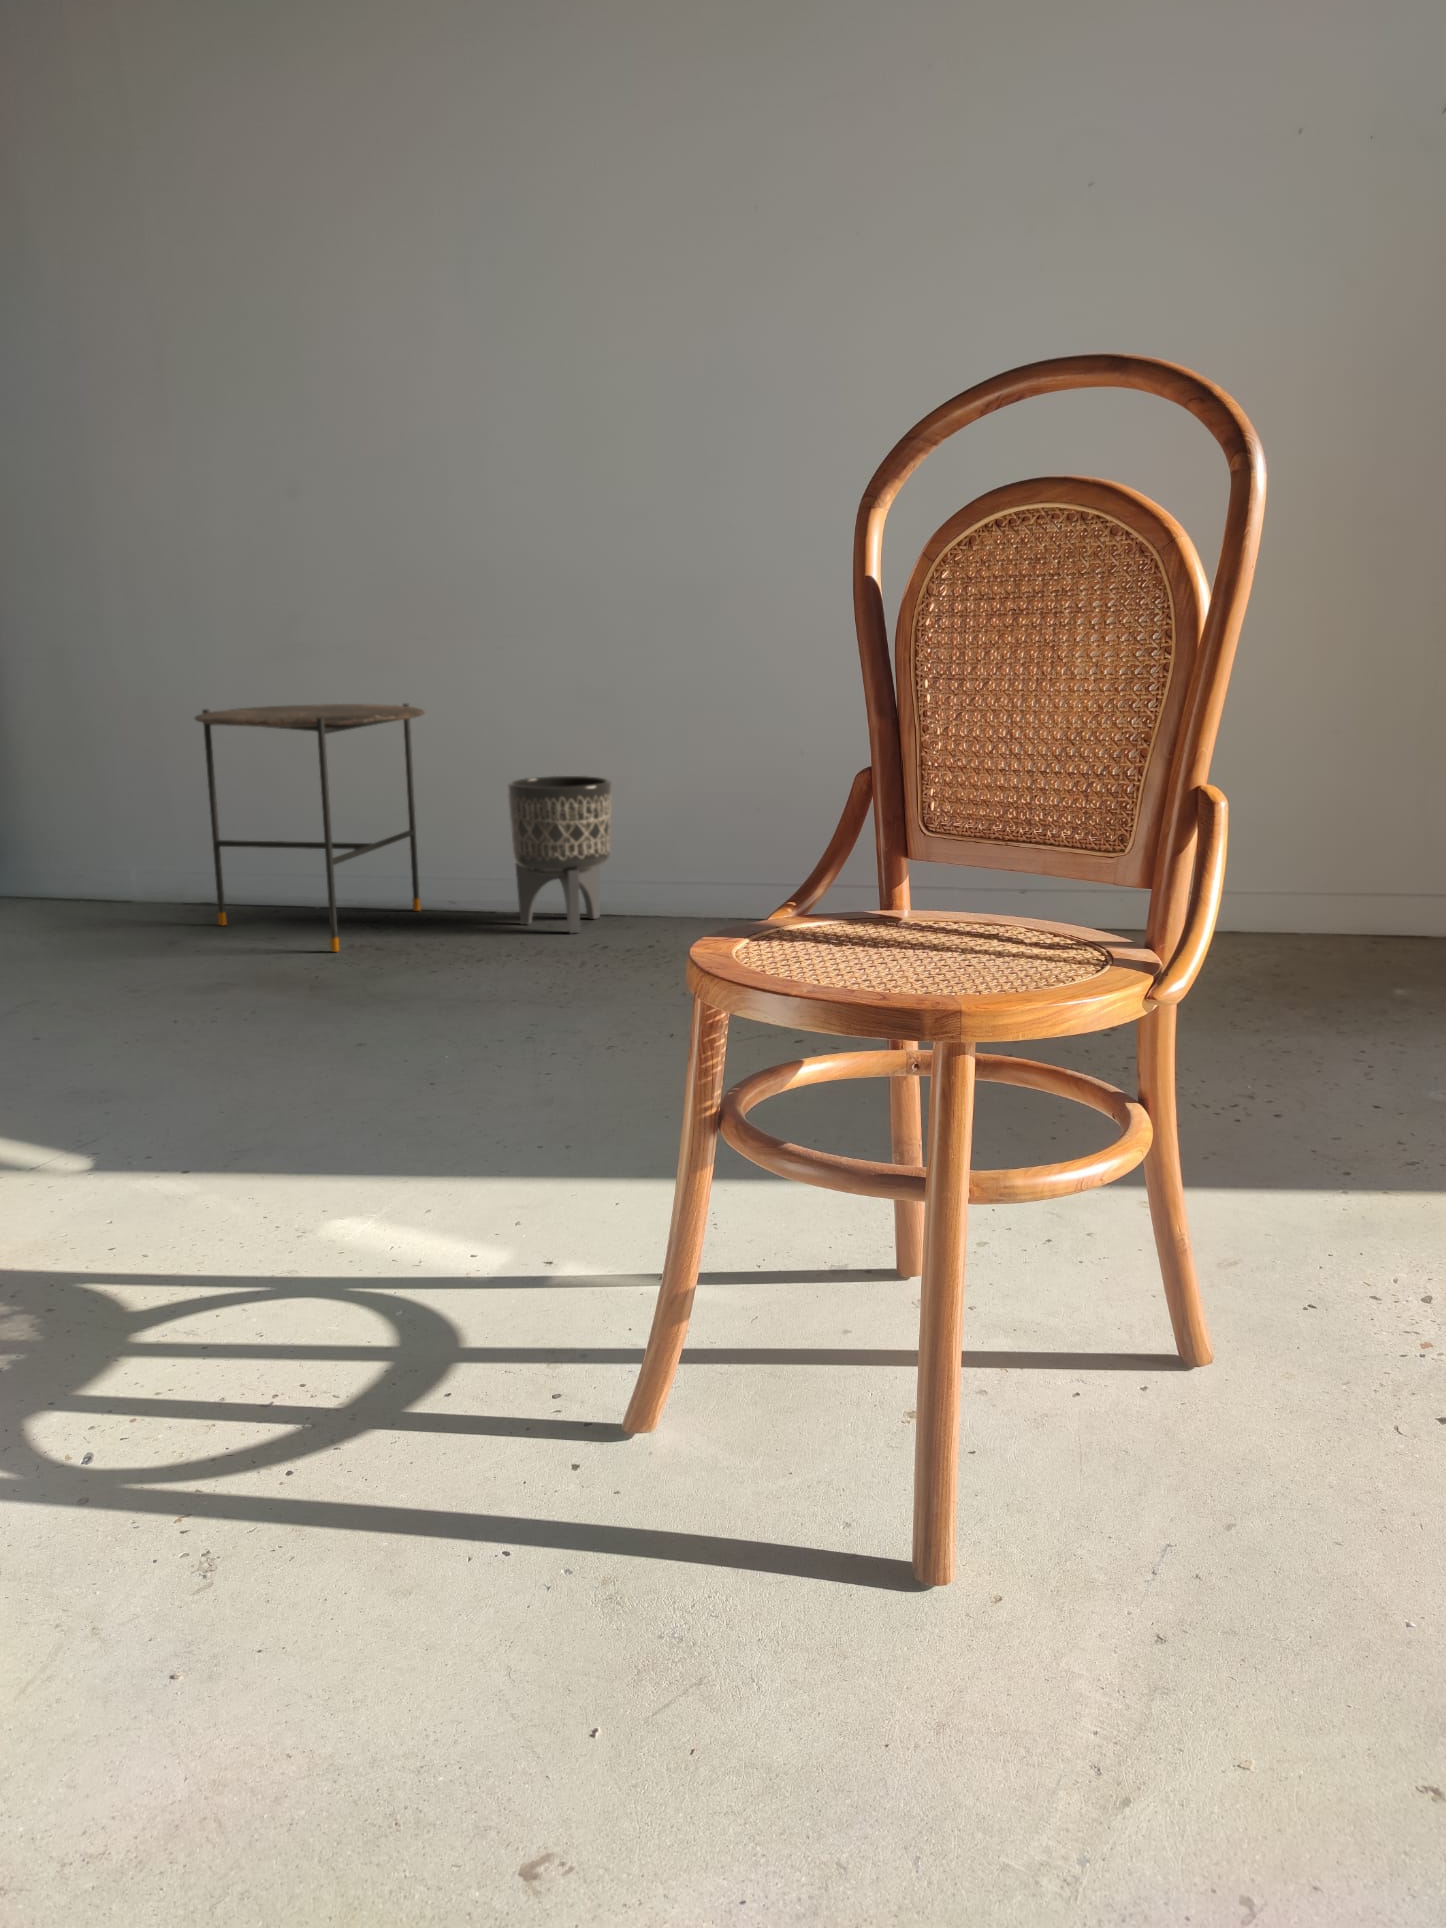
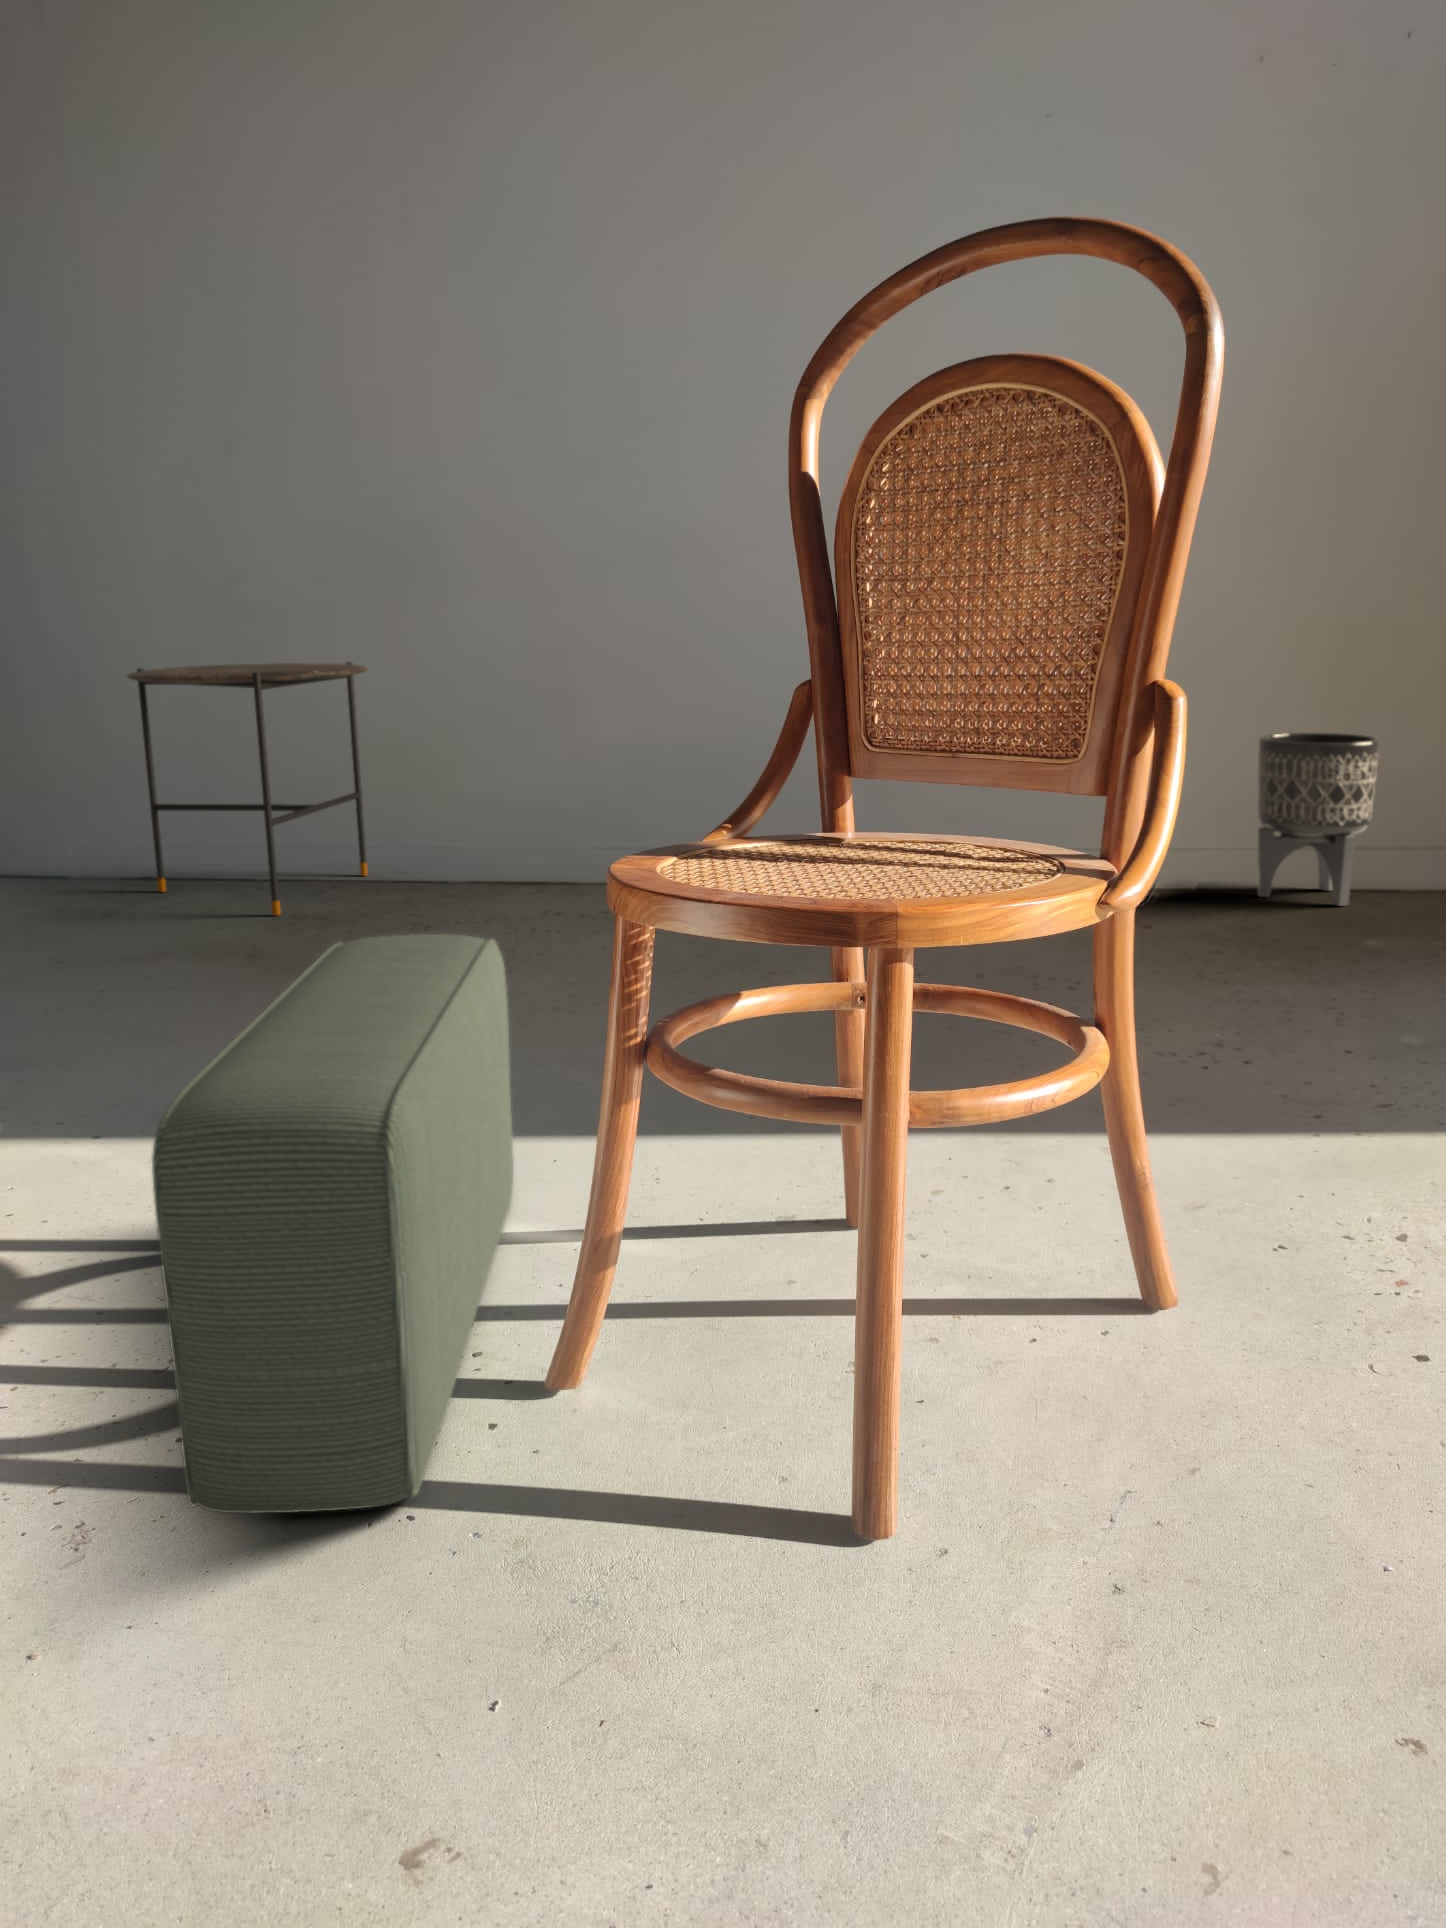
planter: present [508,776,612,933] -> present [1258,733,1380,906]
pouf: none [280,999,583,1546] -> present [152,934,514,1514]

